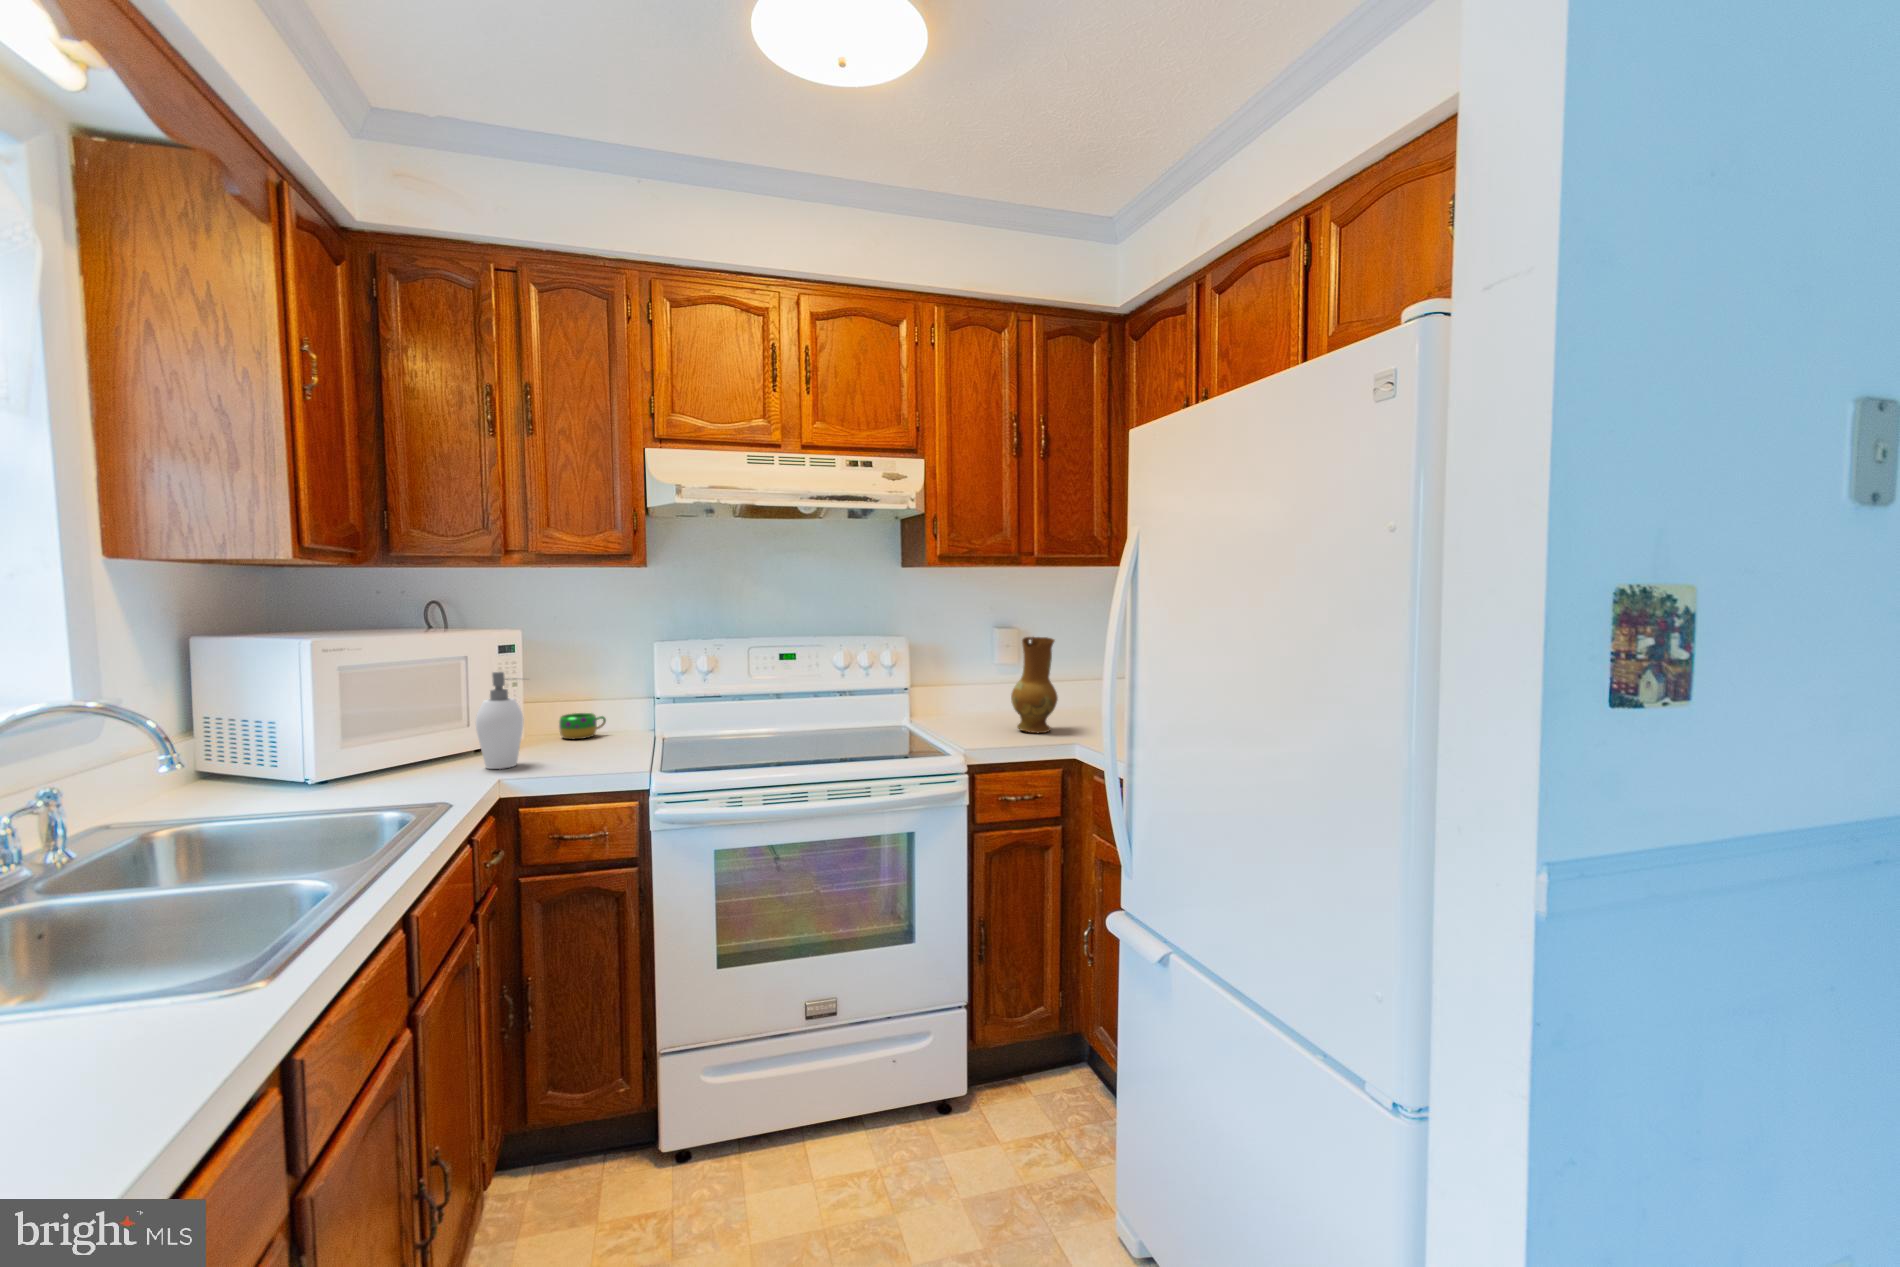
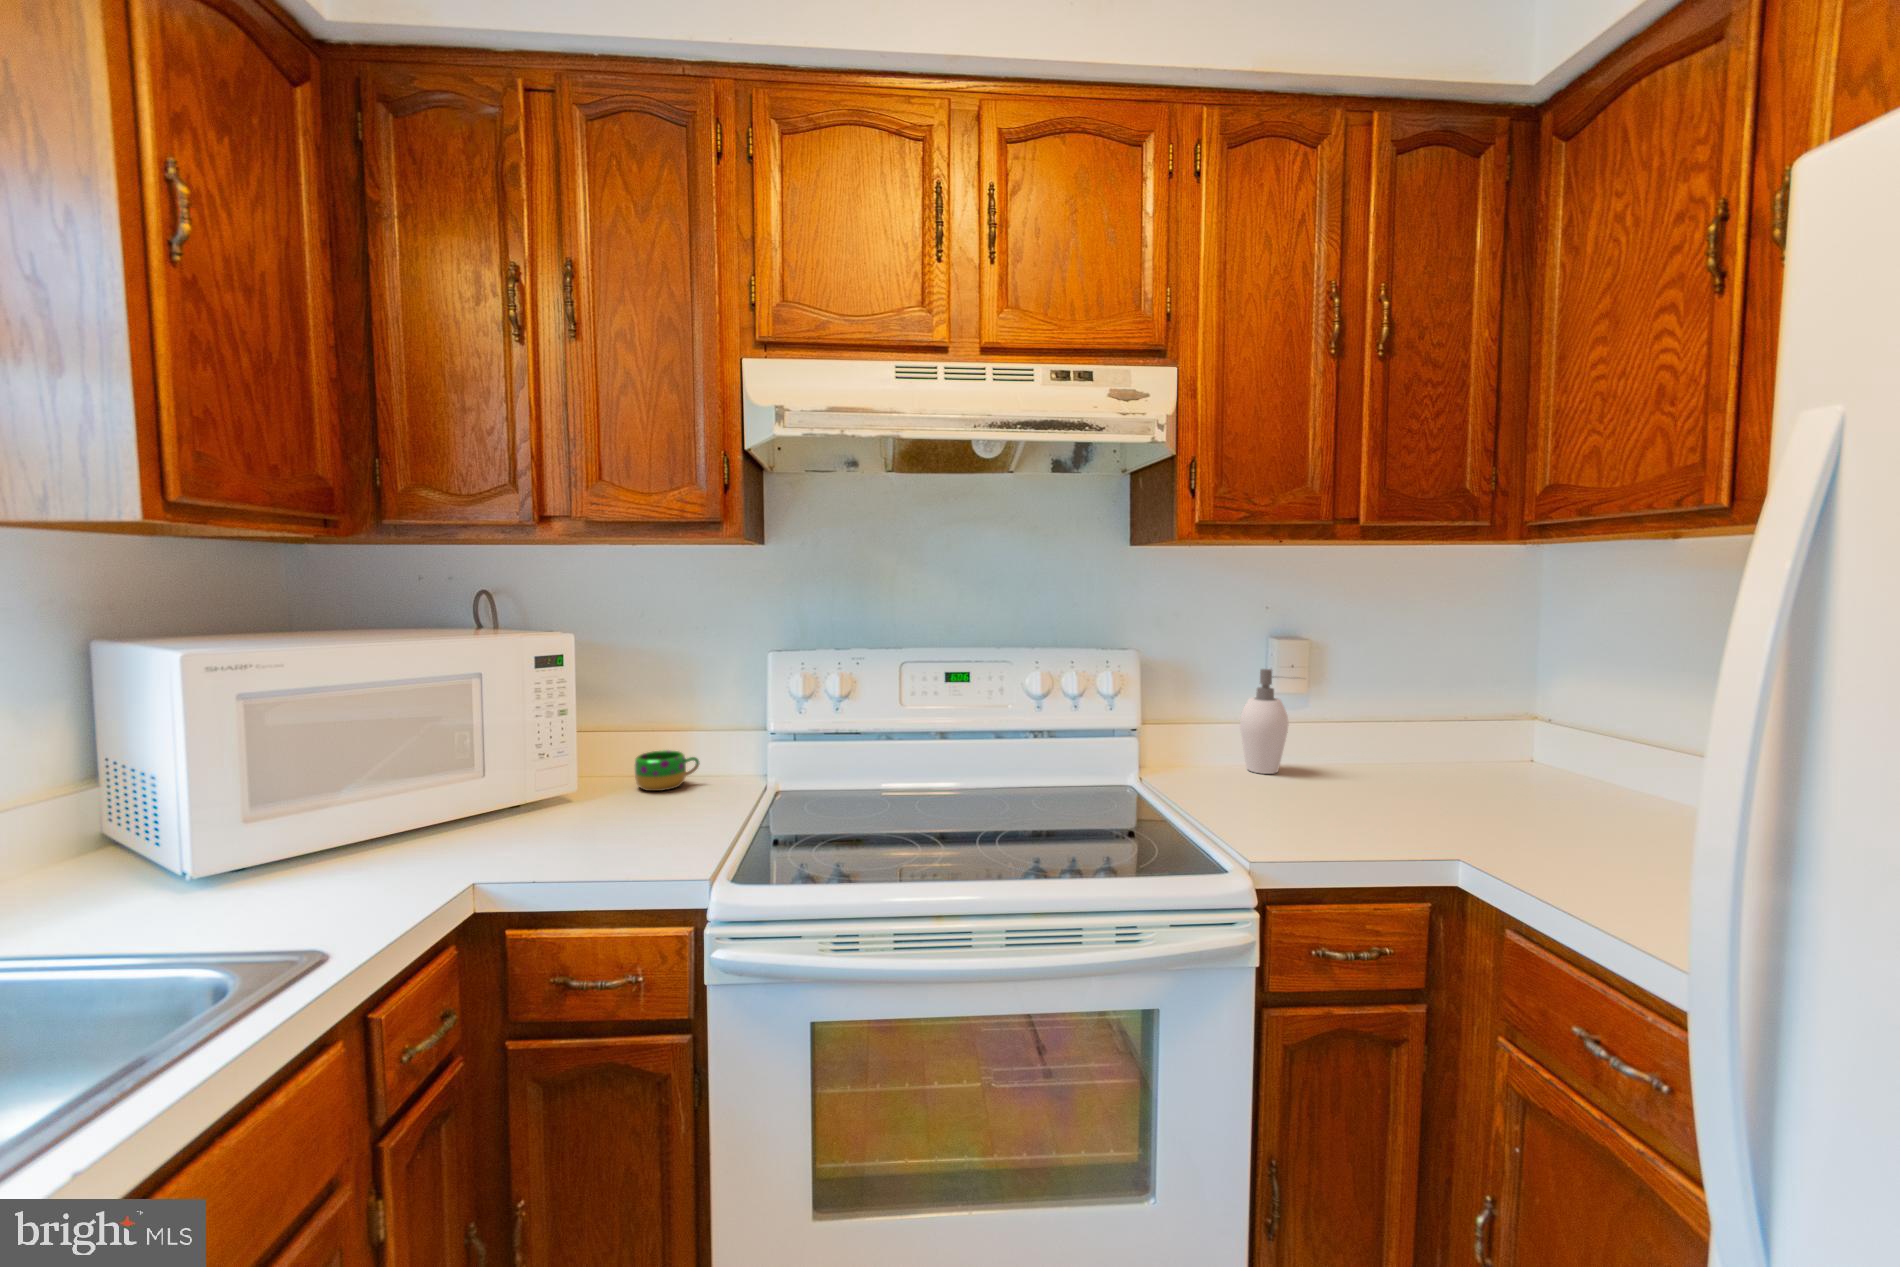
ceramic jug: present [1011,637,1058,733] -> none [1313,658,1400,823]
soap dispenser: present [476,672,524,769] -> present [1240,669,1288,774]

